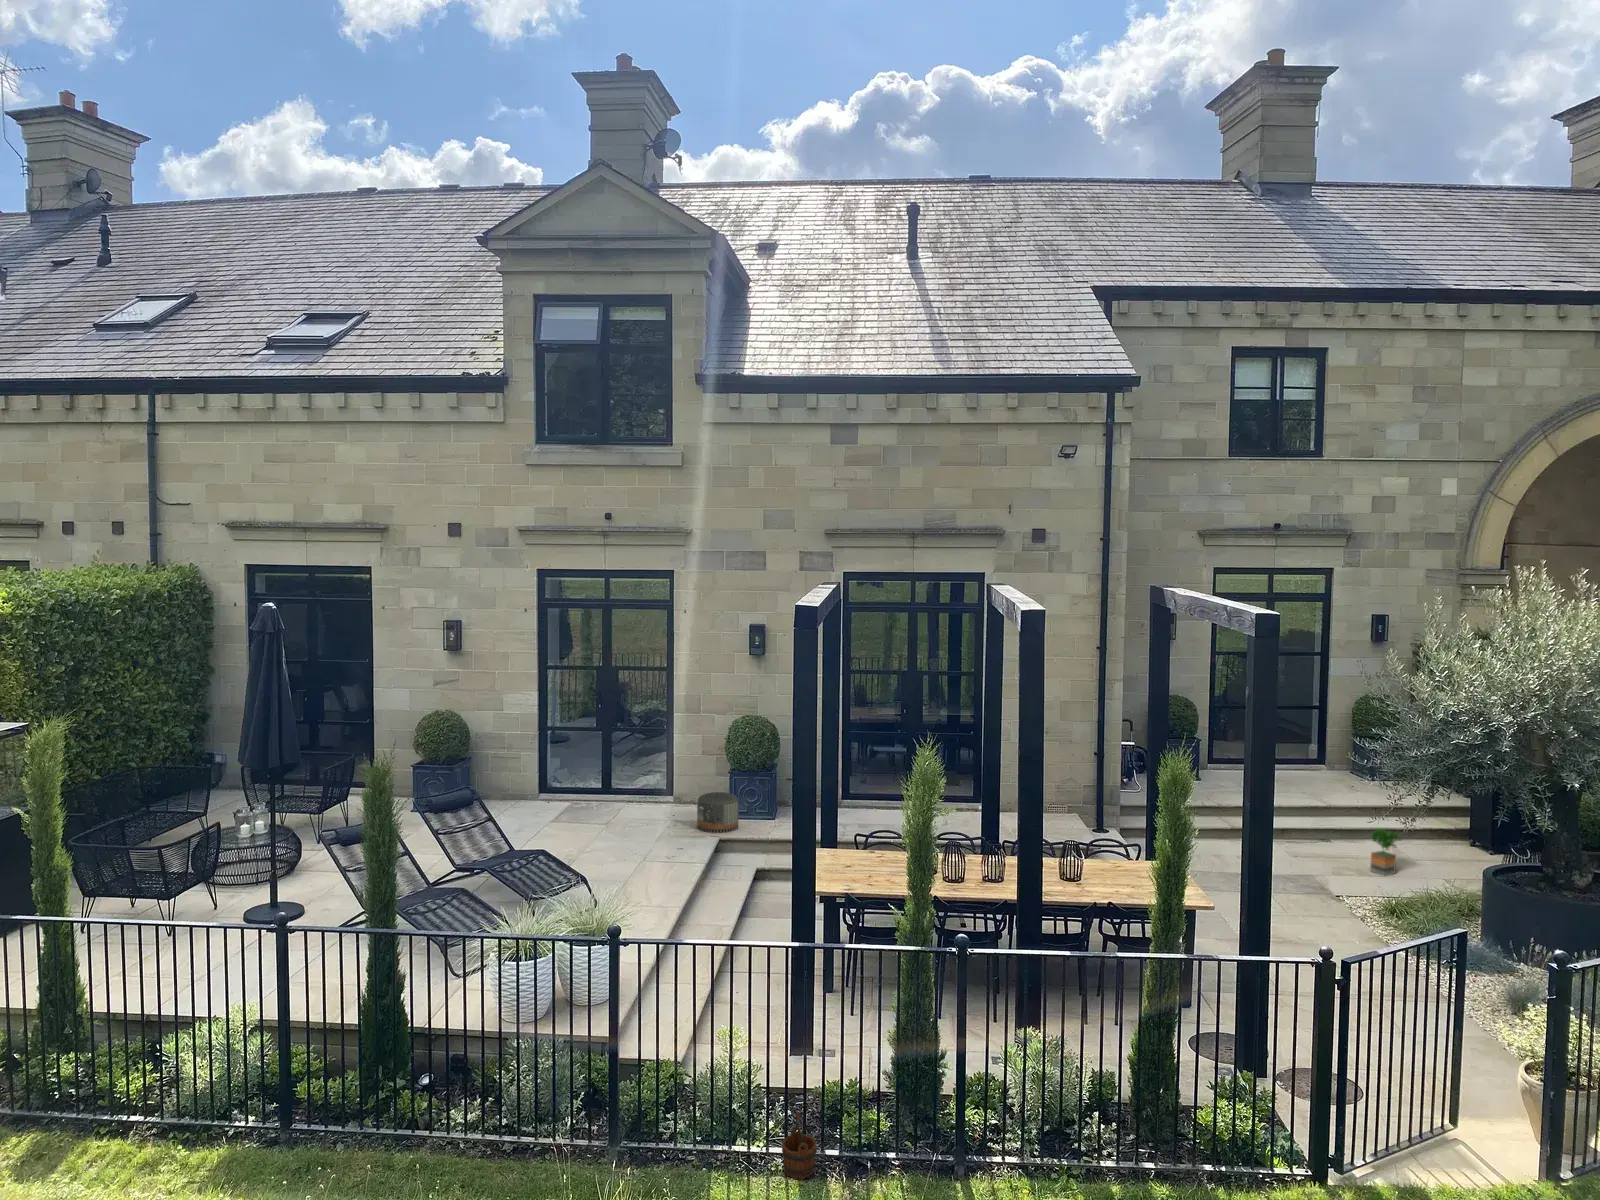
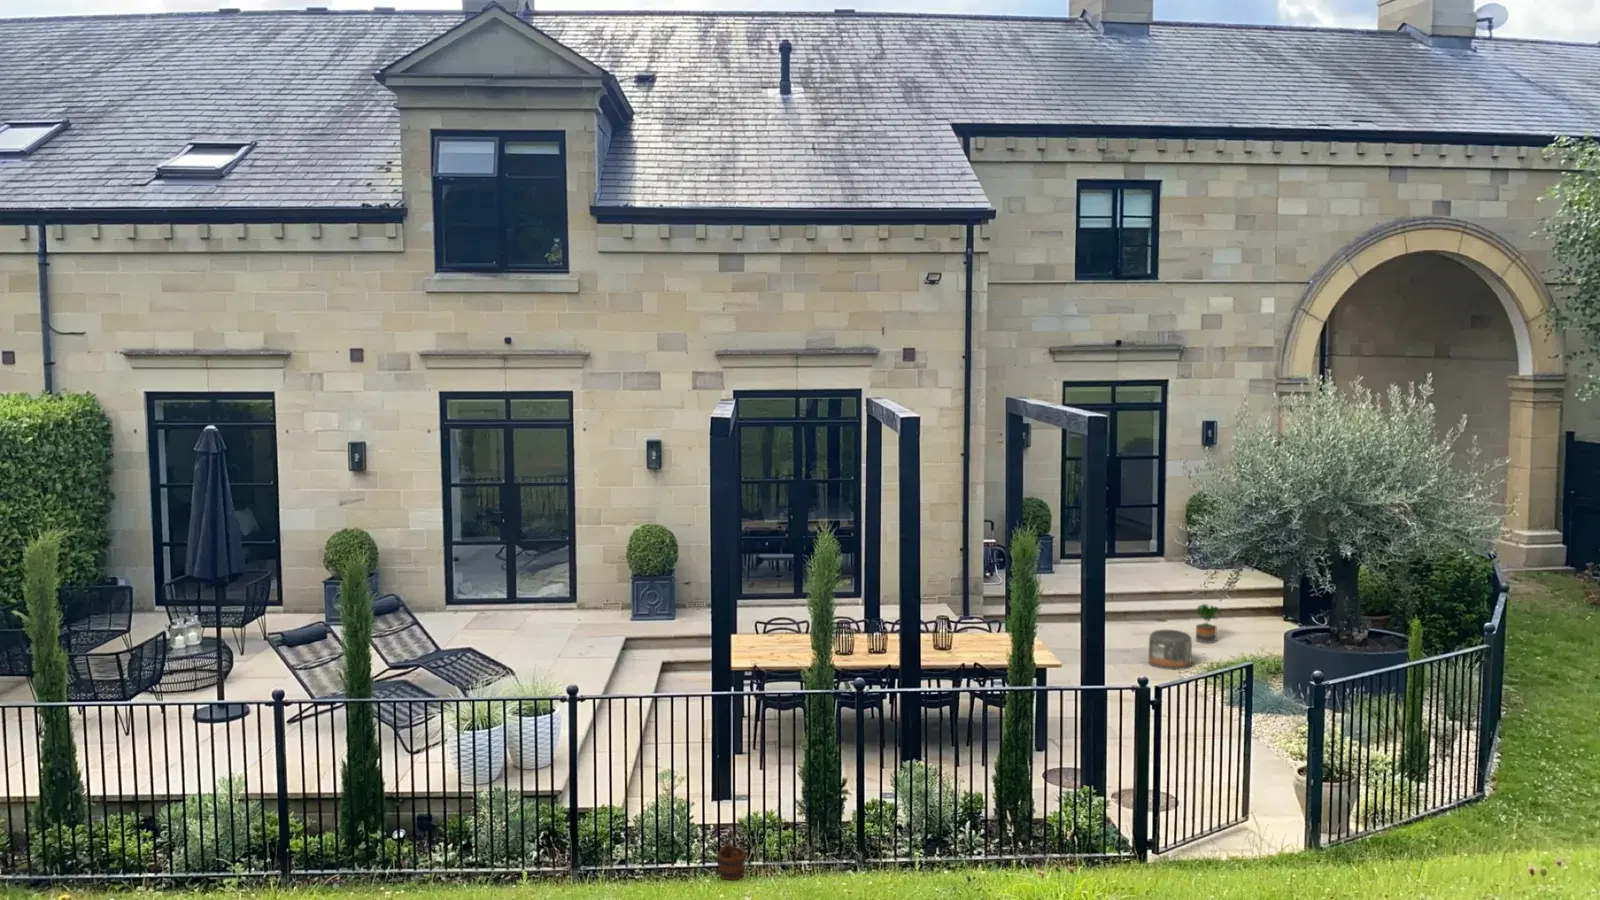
pouf: present [697,792,738,833] -> present [1149,630,1192,670]

